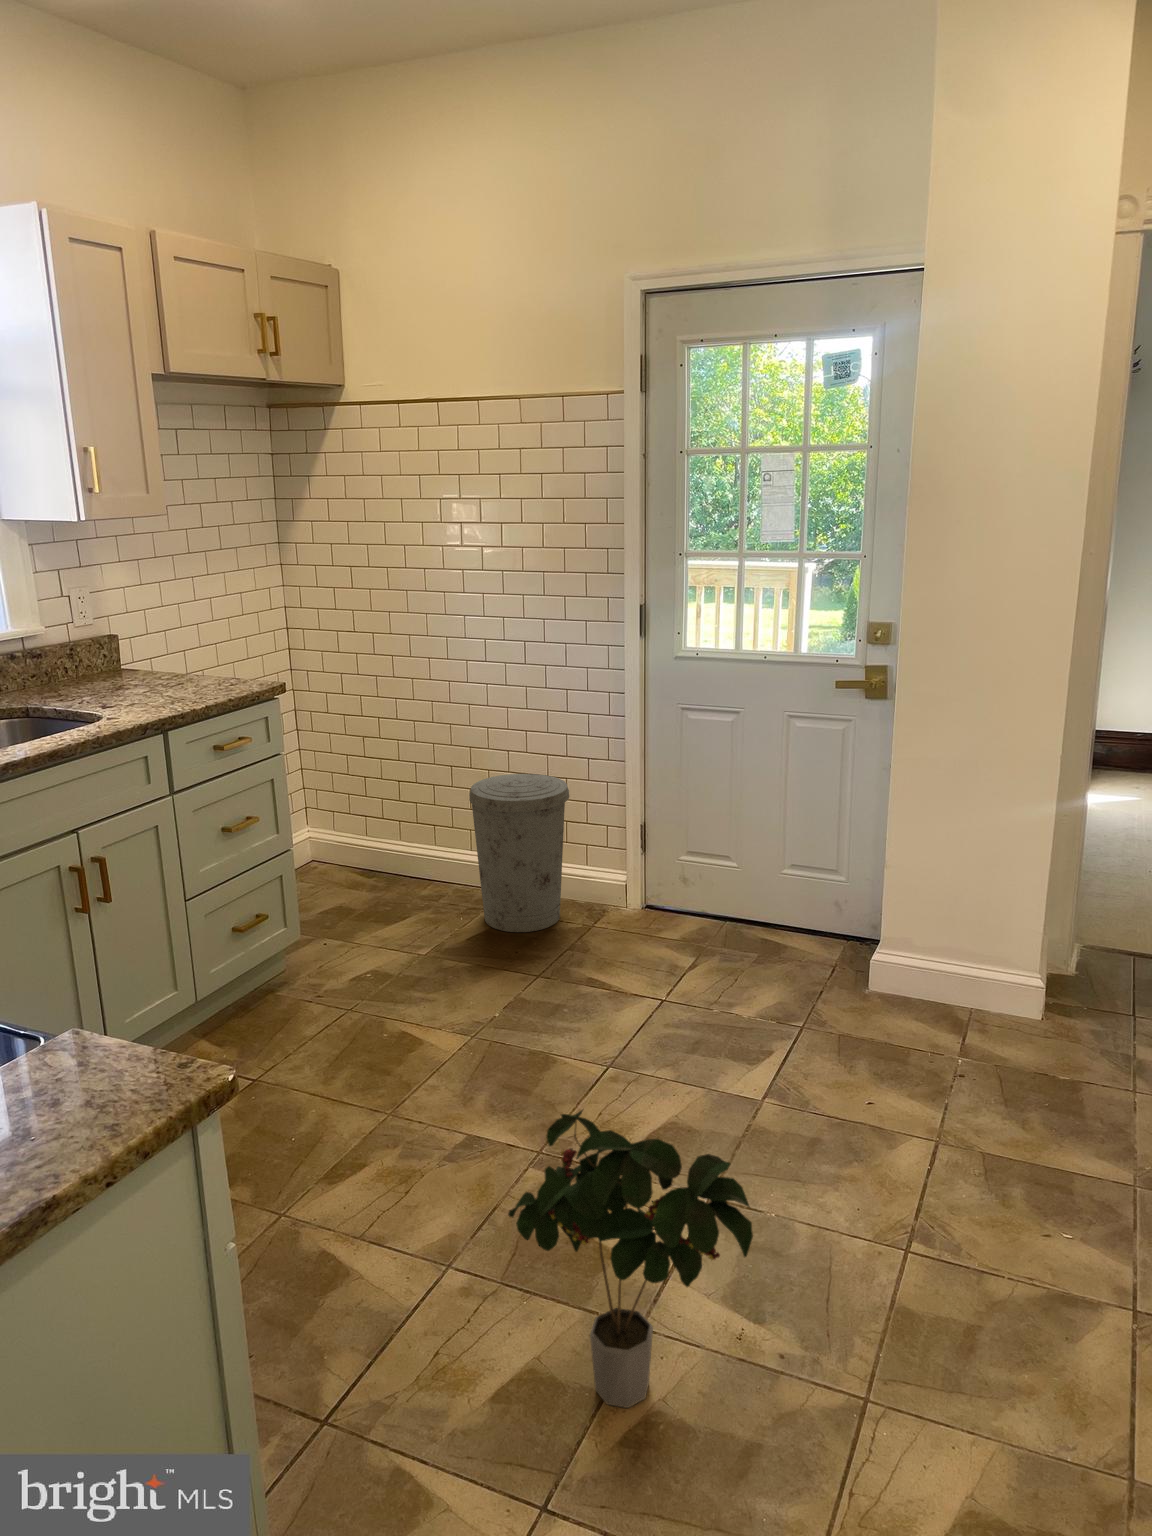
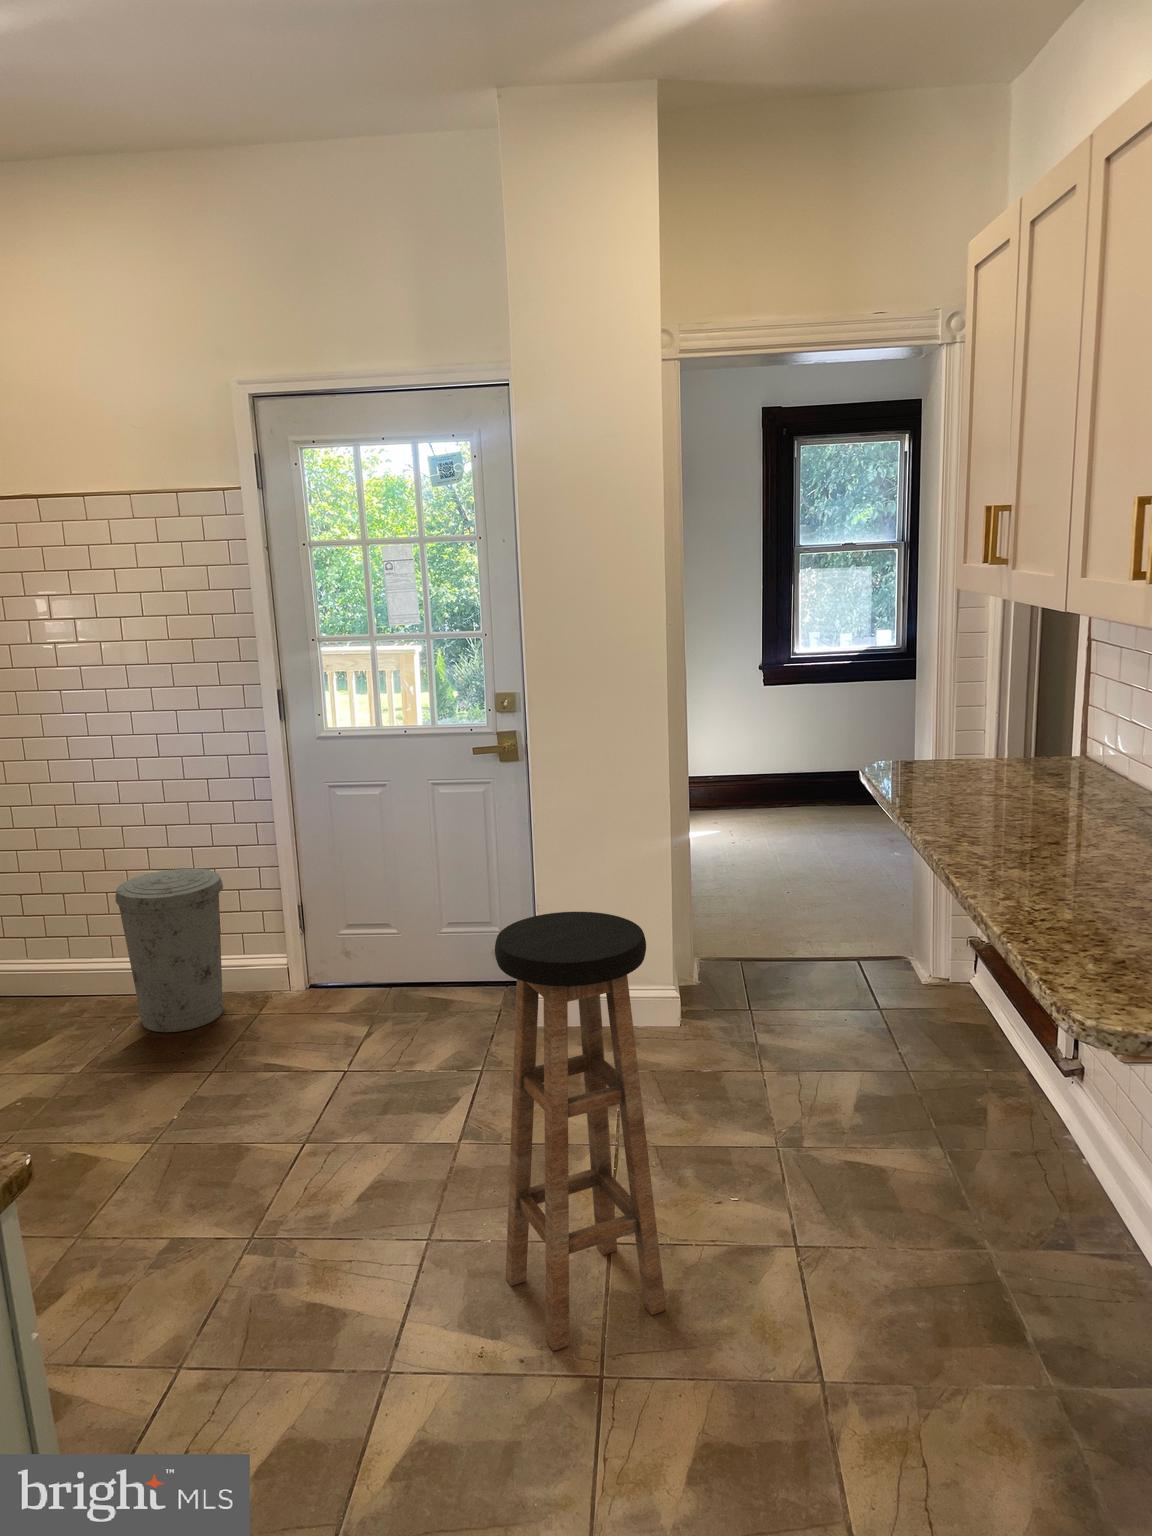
bar stool: none [783,881,978,1355] -> present [495,912,666,1351]
potted plant: present [508,1110,753,1408] -> none [248,1166,495,1452]

